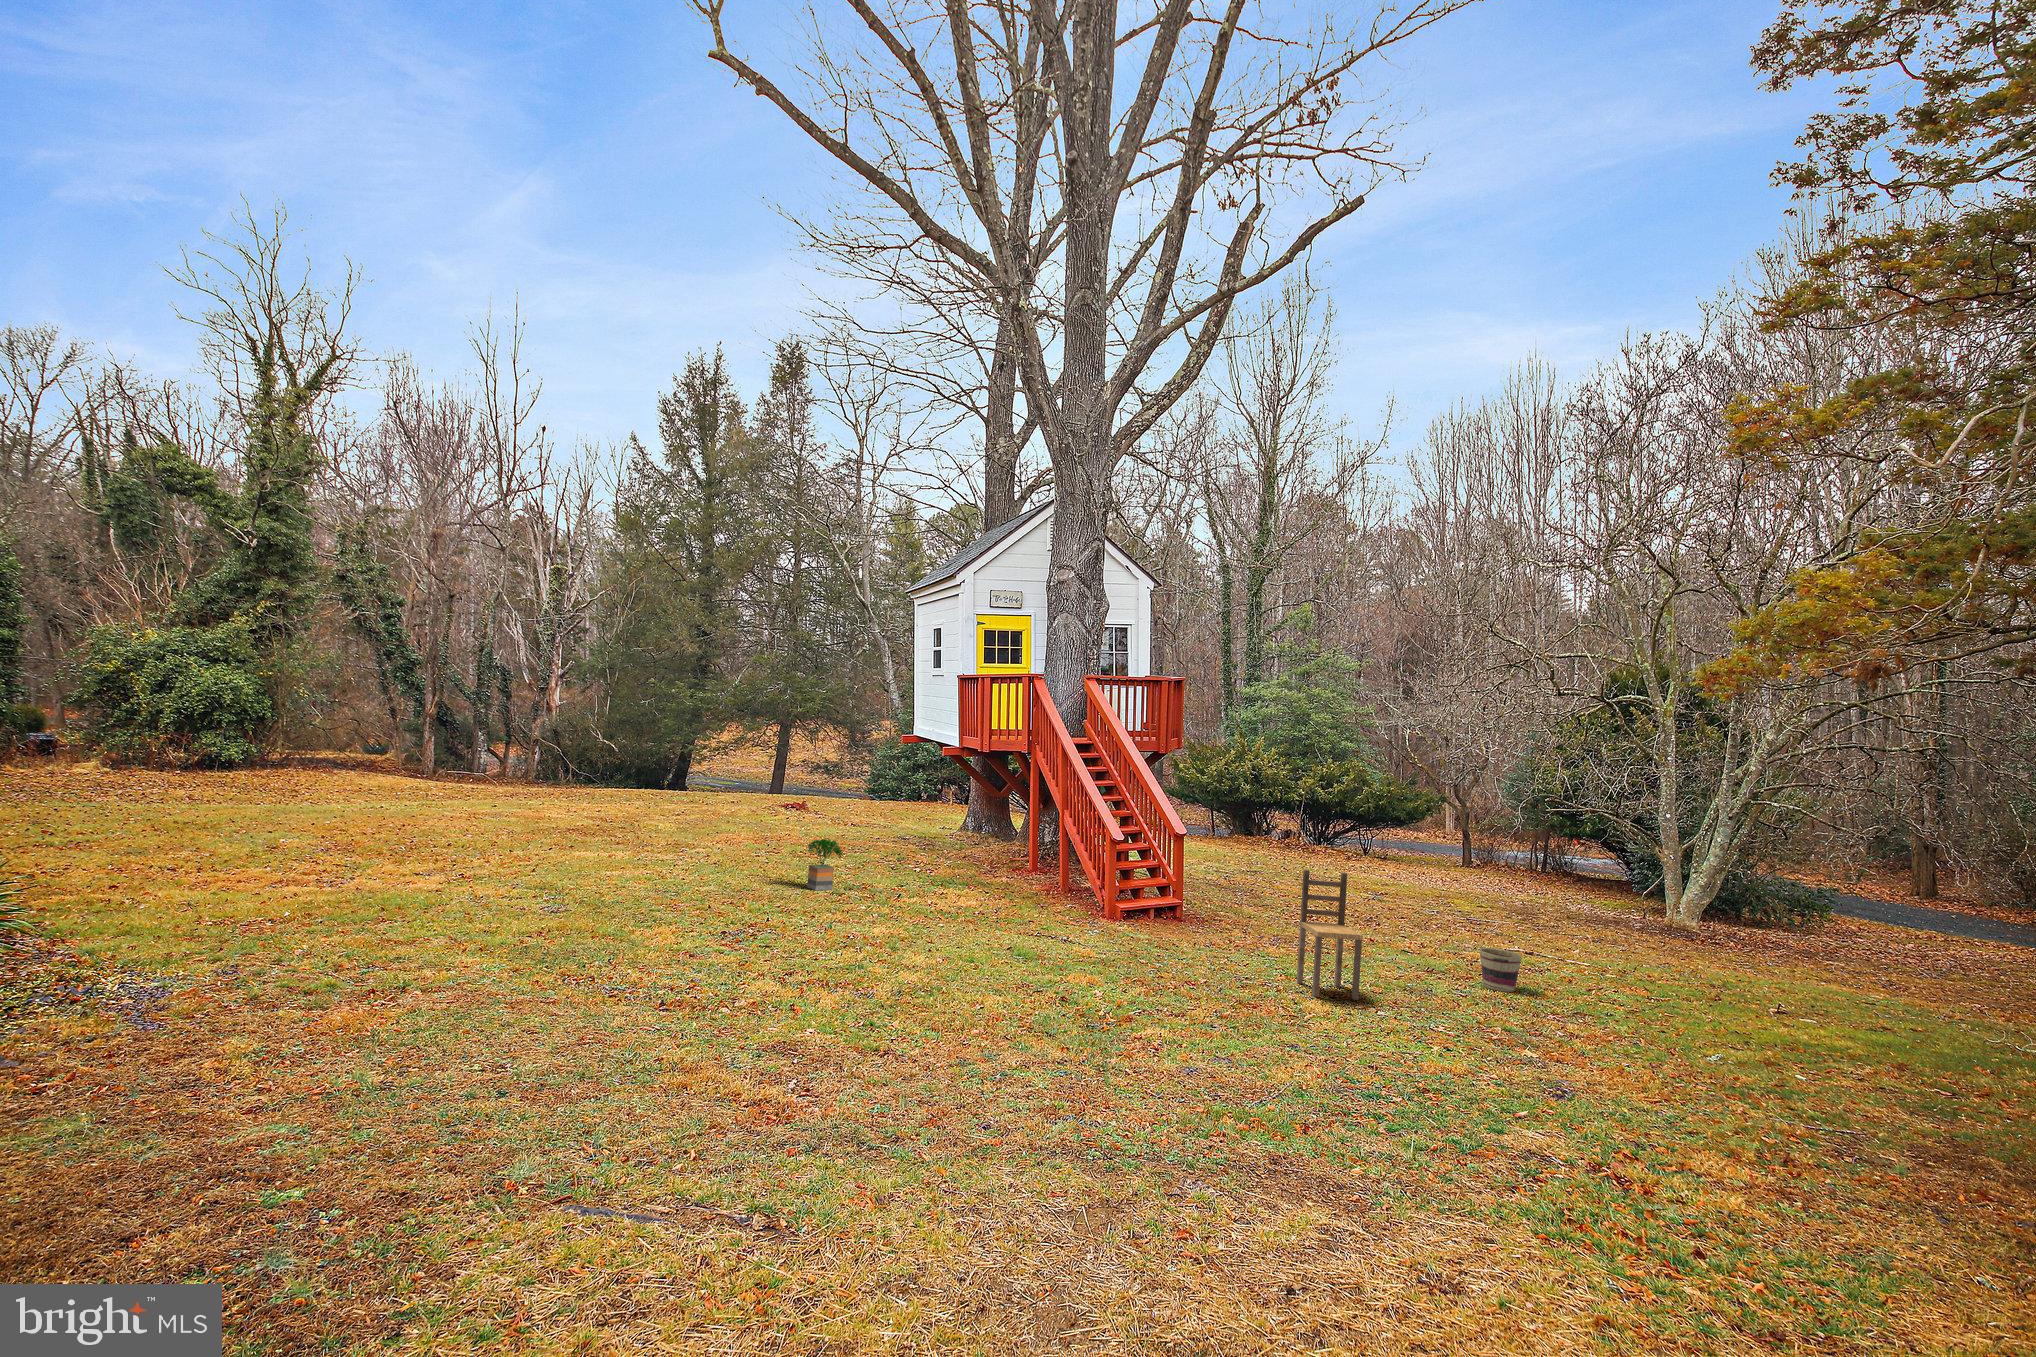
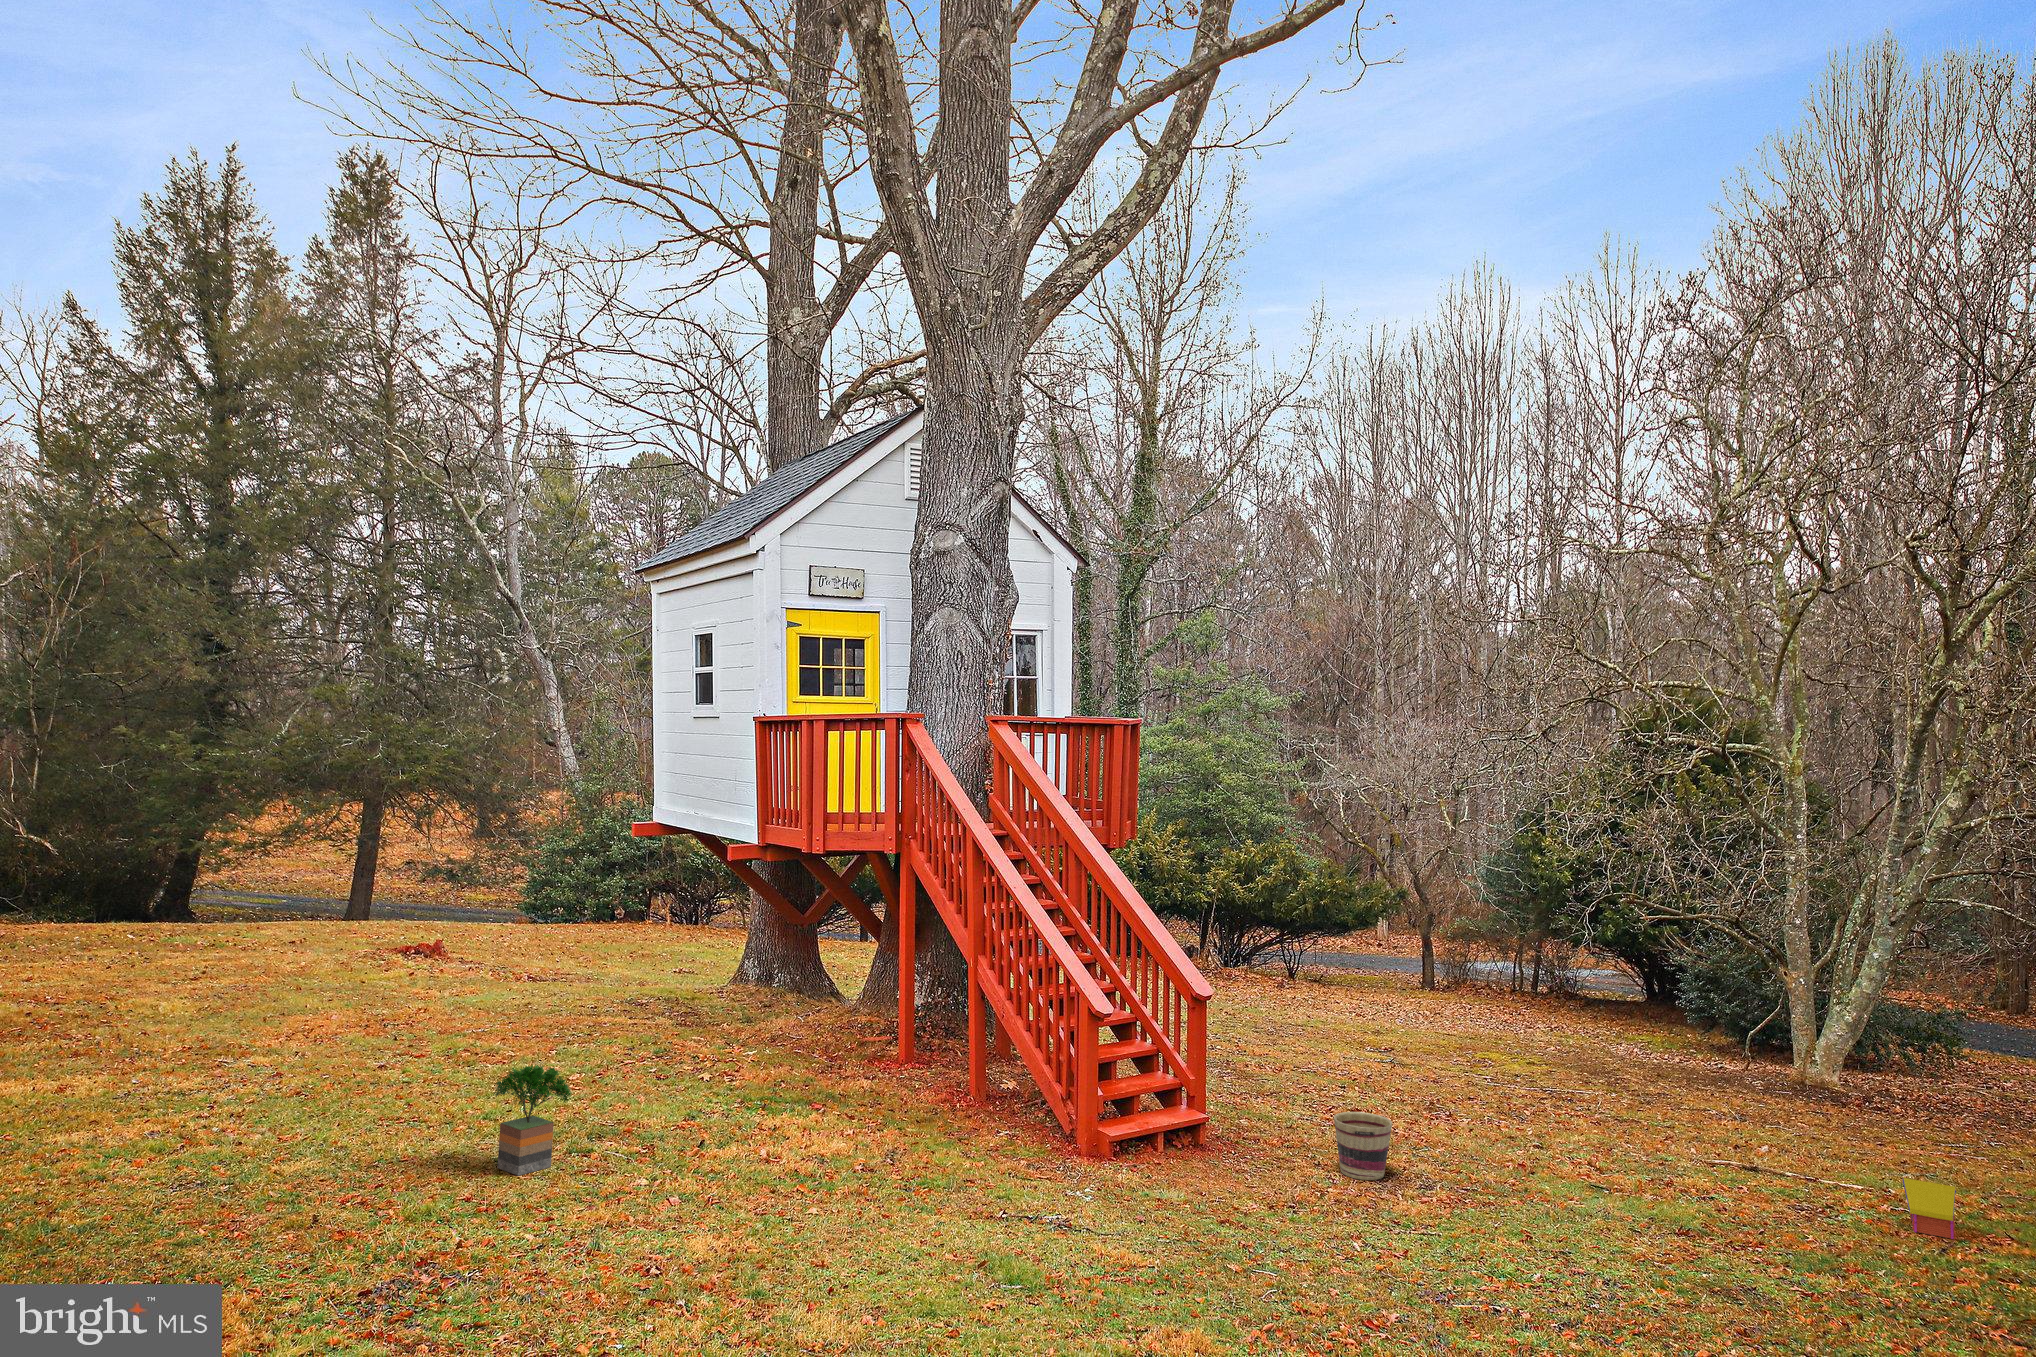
chair: present [1296,870,1362,1000] -> none [1504,1074,1635,1325]
basket: present [1480,948,1522,992] -> present [1334,1112,1392,1180]
toy house: none [1590,968,1624,1005] -> present [1903,1178,1956,1239]

